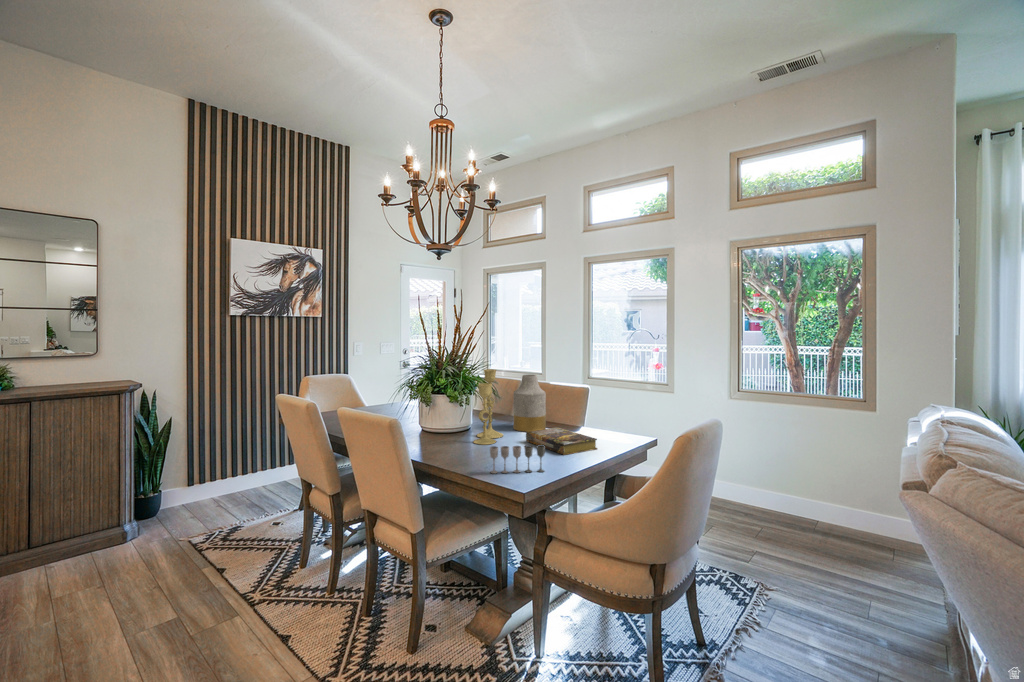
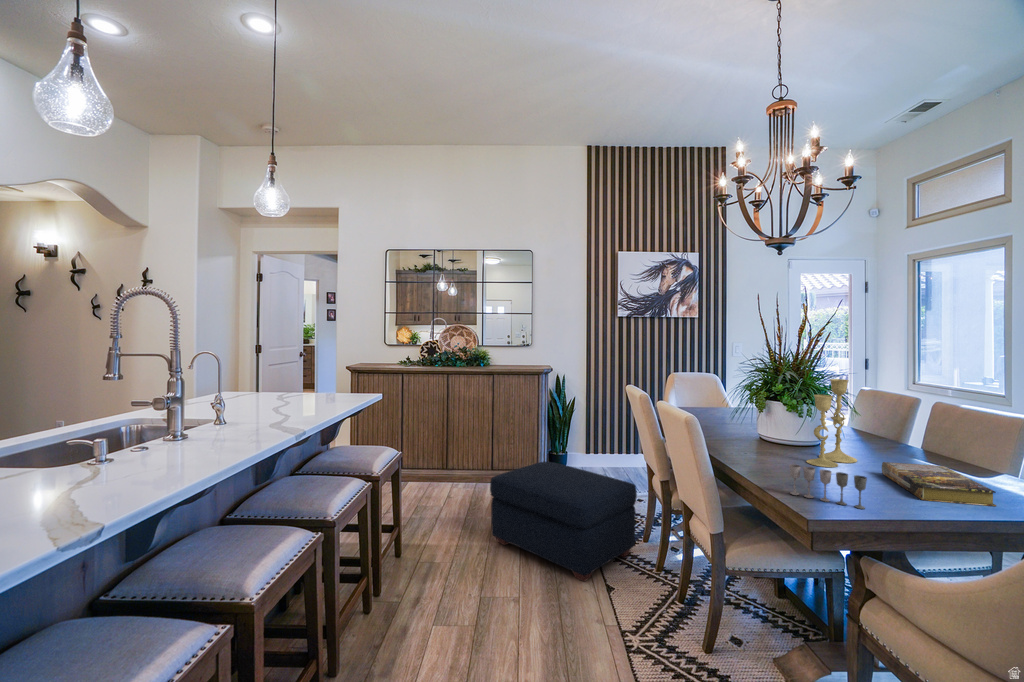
vase: present [513,374,546,432] -> none [883,390,938,467]
ottoman: none [61,505,299,654] -> present [490,462,637,582]

